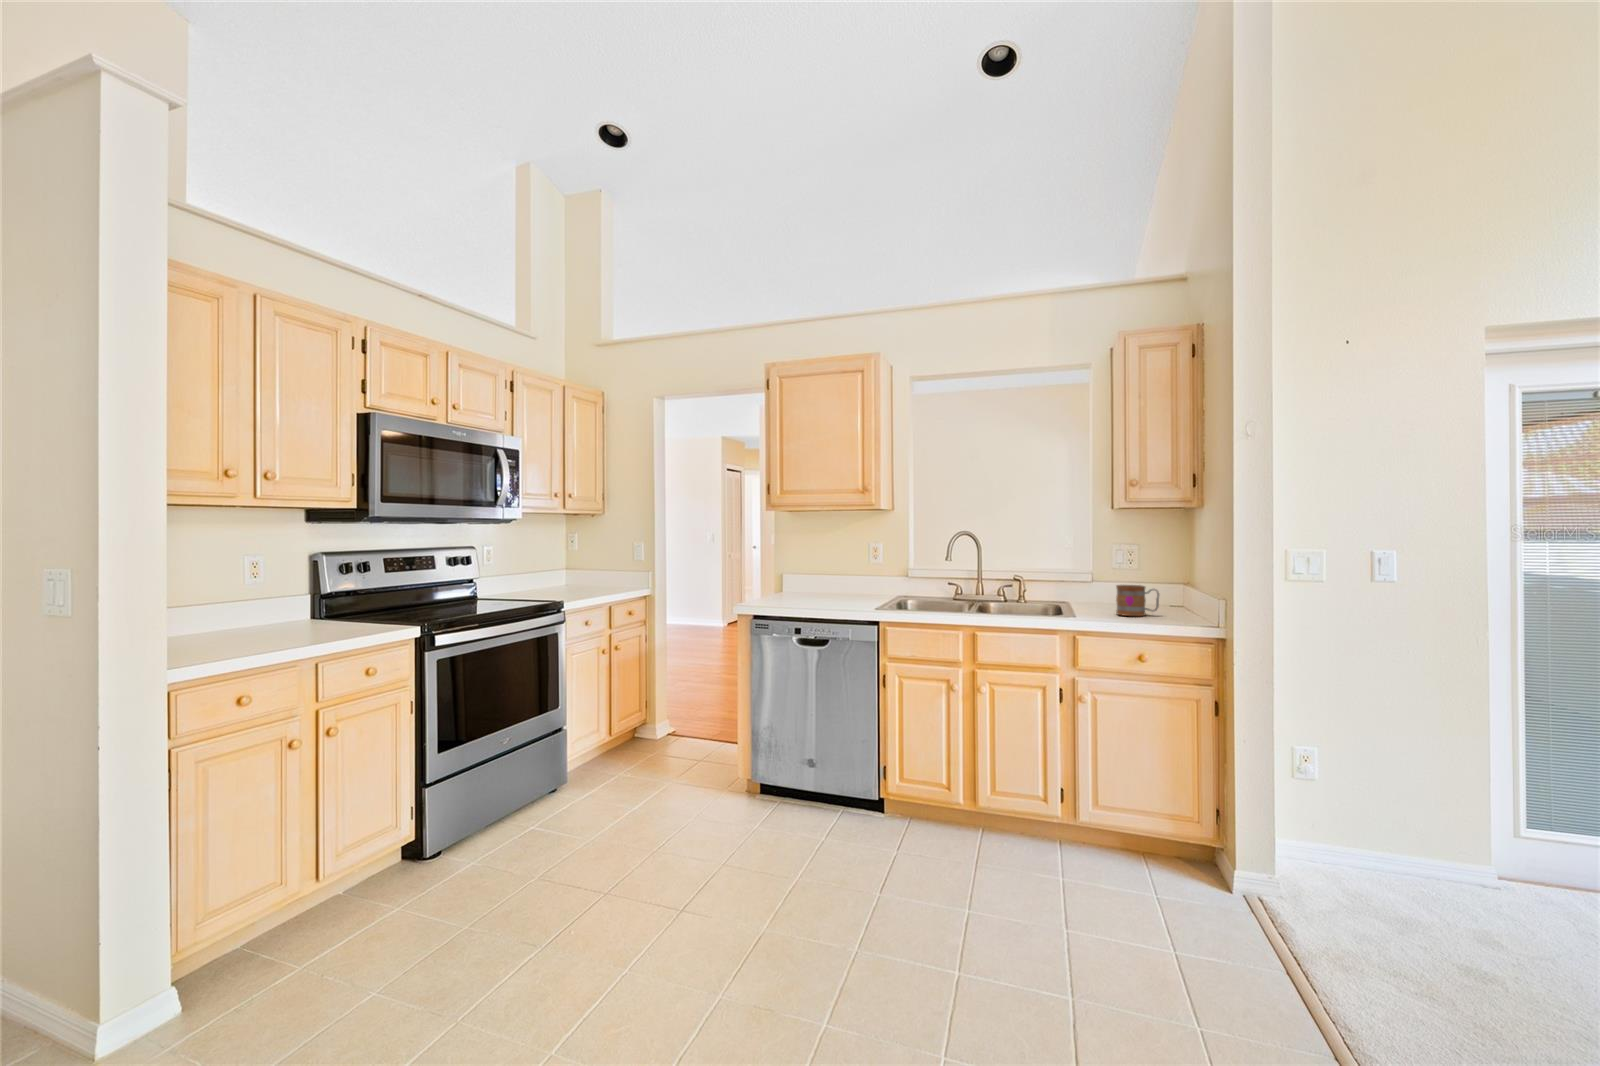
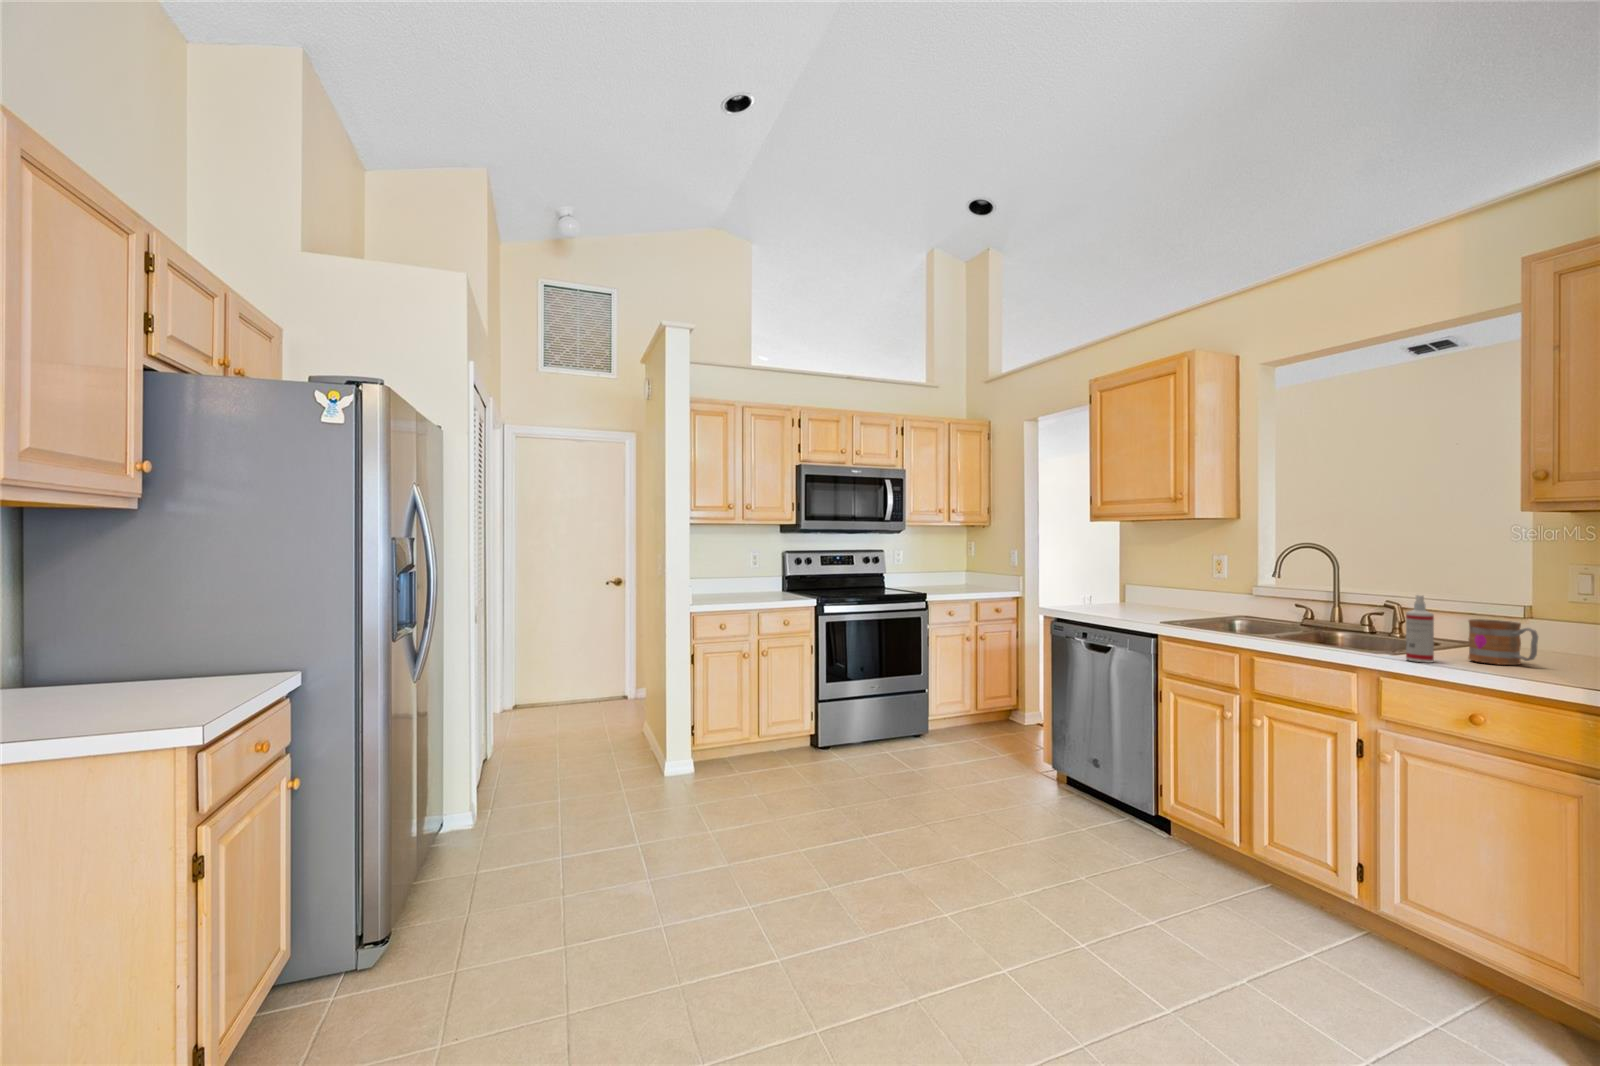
spray bottle: none [1096,569,1113,621] -> present [1406,595,1434,663]

